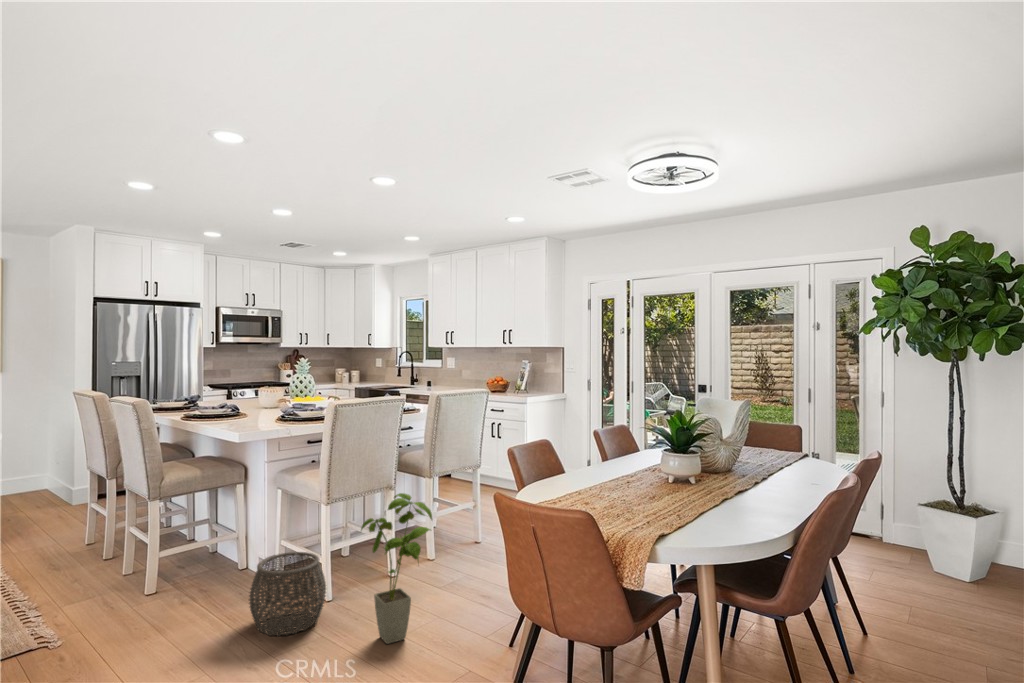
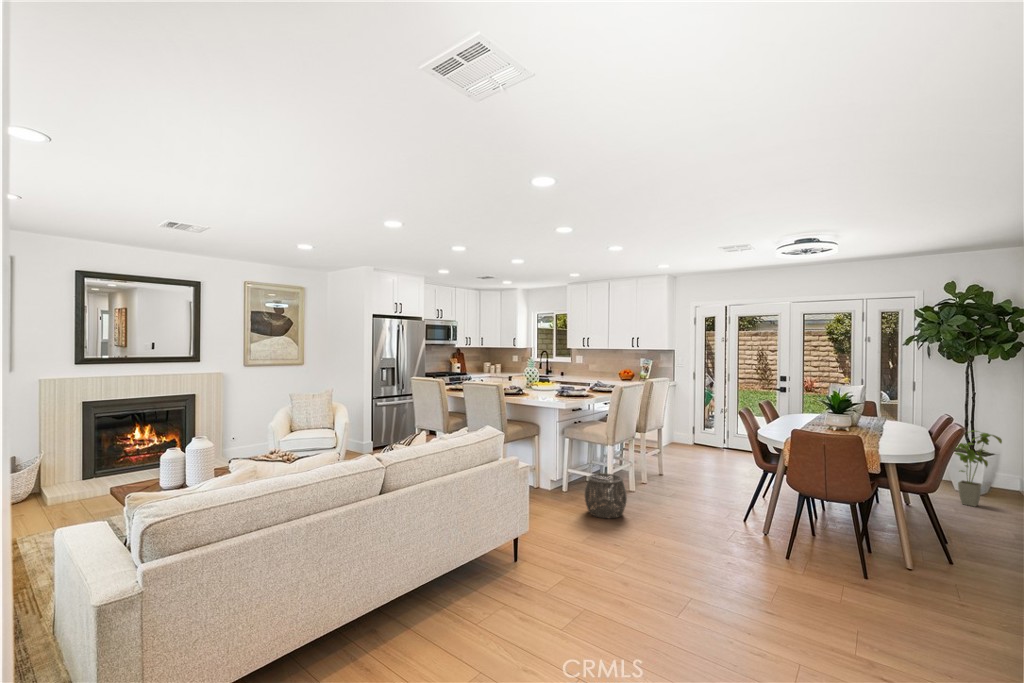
house plant: present [361,493,432,644] -> present [955,431,1002,507]

